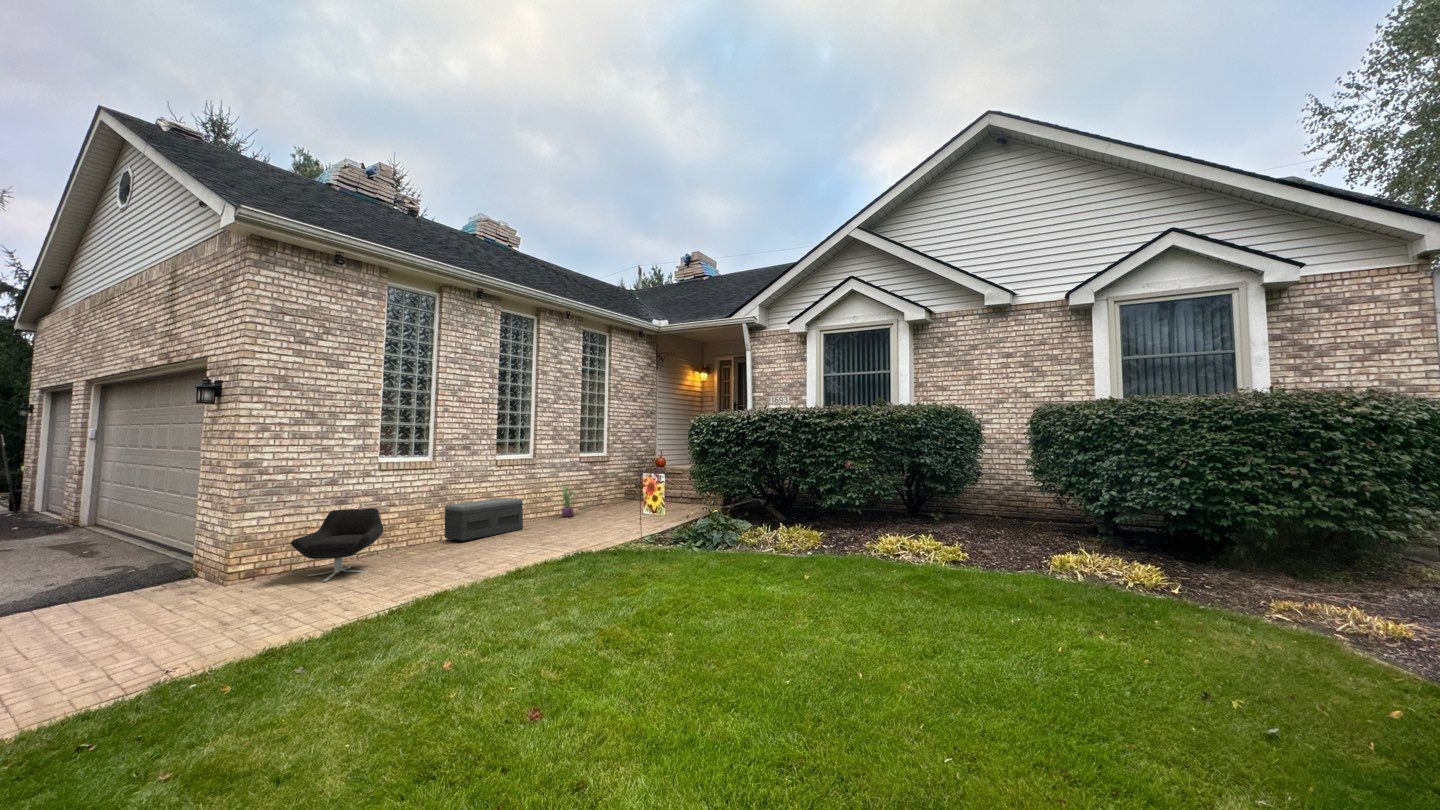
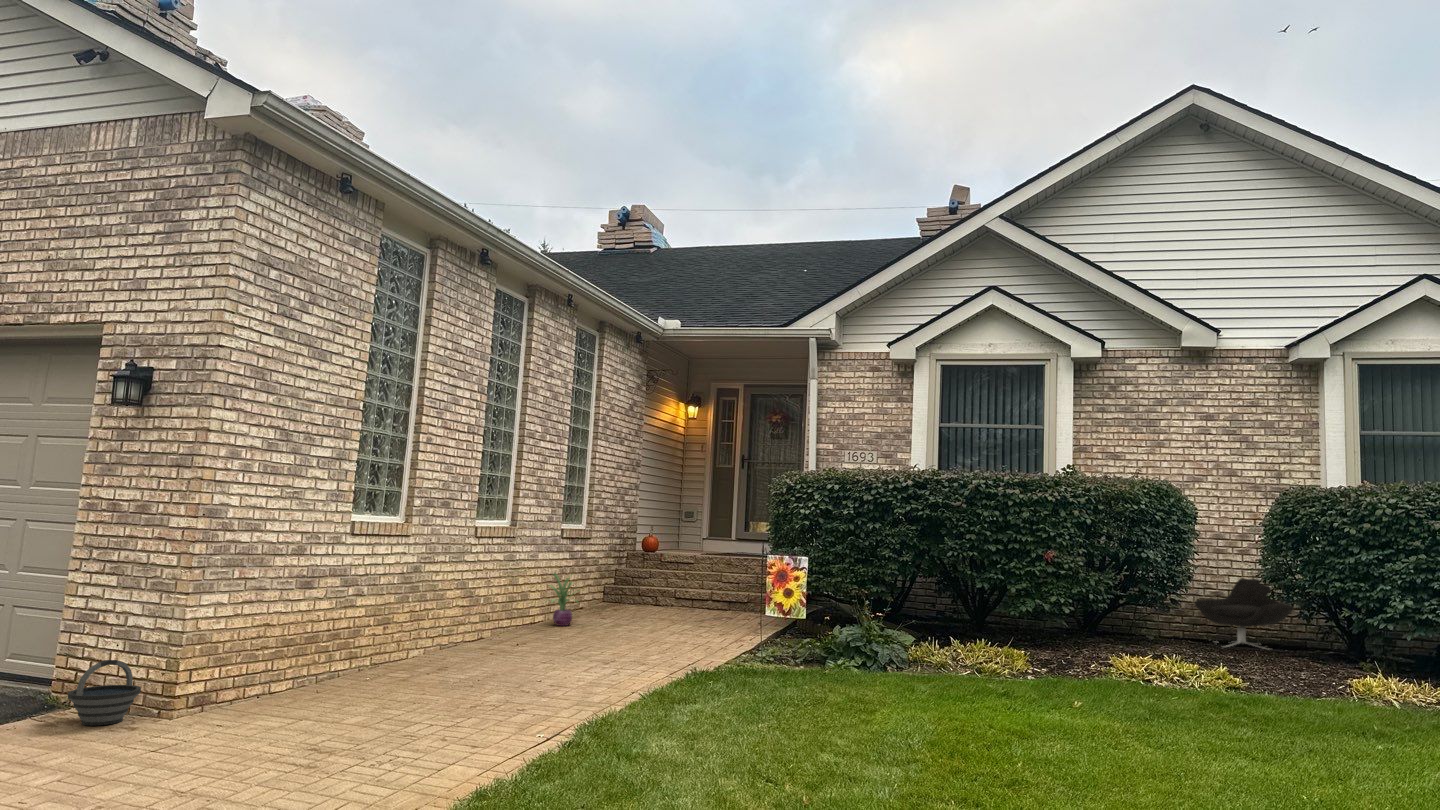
storage bench: present [445,498,523,541] -> none [418,590,524,657]
lounge chair: present [291,508,384,581] -> present [1195,578,1293,647]
bucket: none [164,553,213,592] -> present [68,660,141,726]

